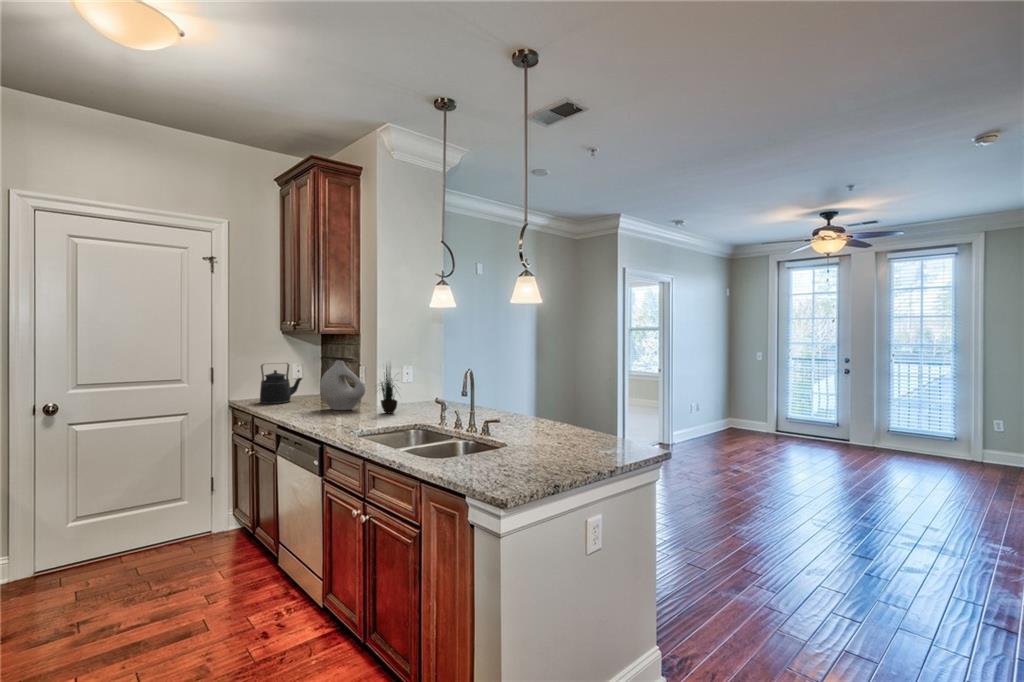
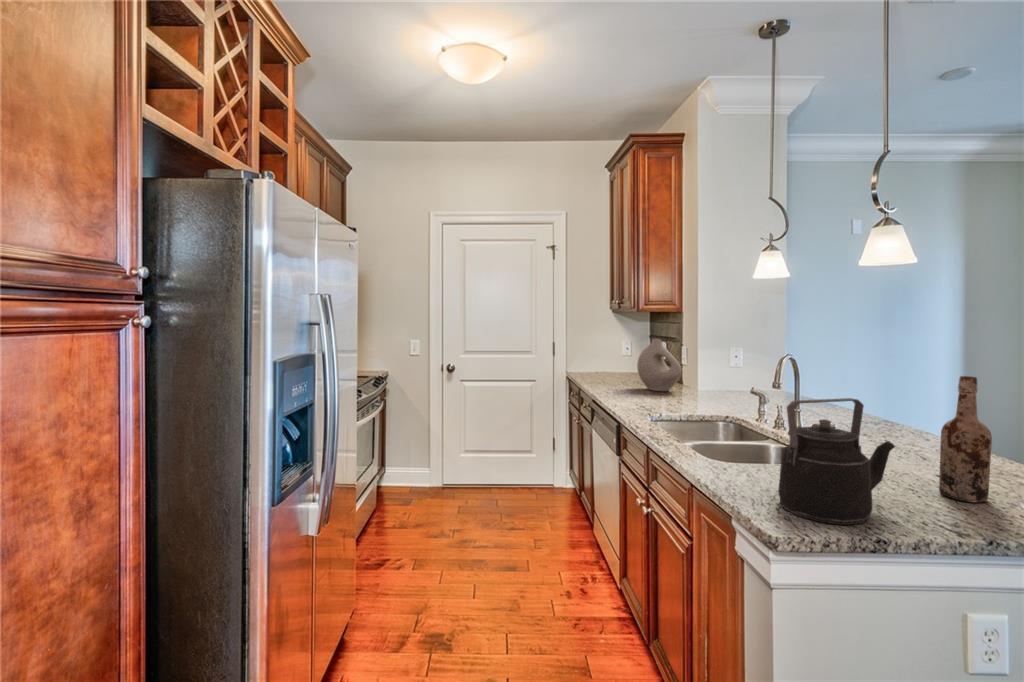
kettle: present [260,363,302,404] -> present [778,398,895,525]
potted plant: present [381,367,397,413] -> none [686,333,721,400]
wine bottle: none [568,378,591,456] -> present [939,376,992,502]

